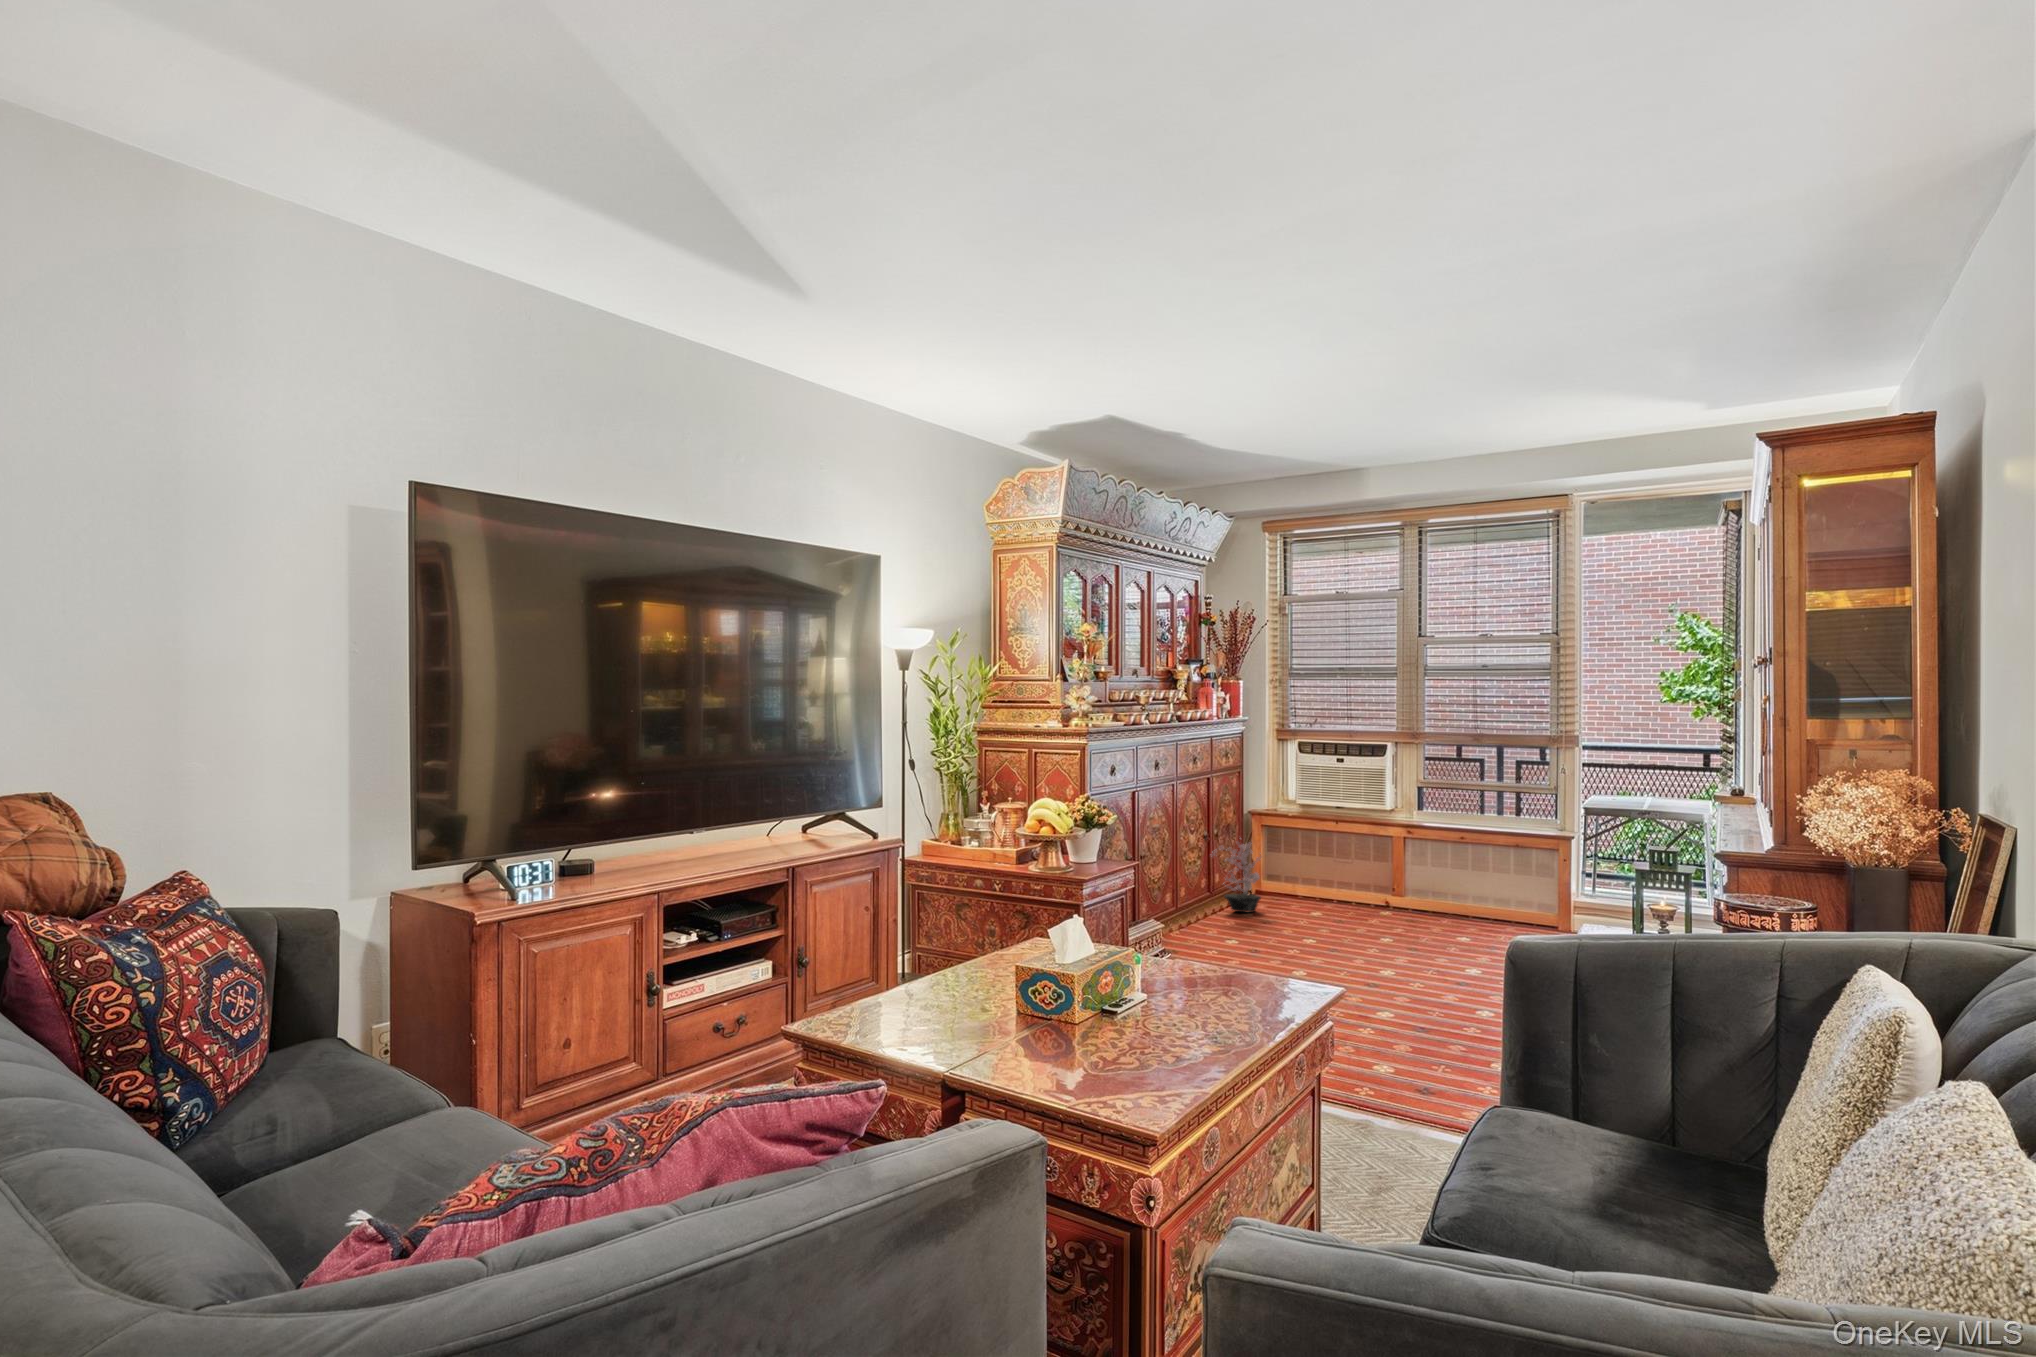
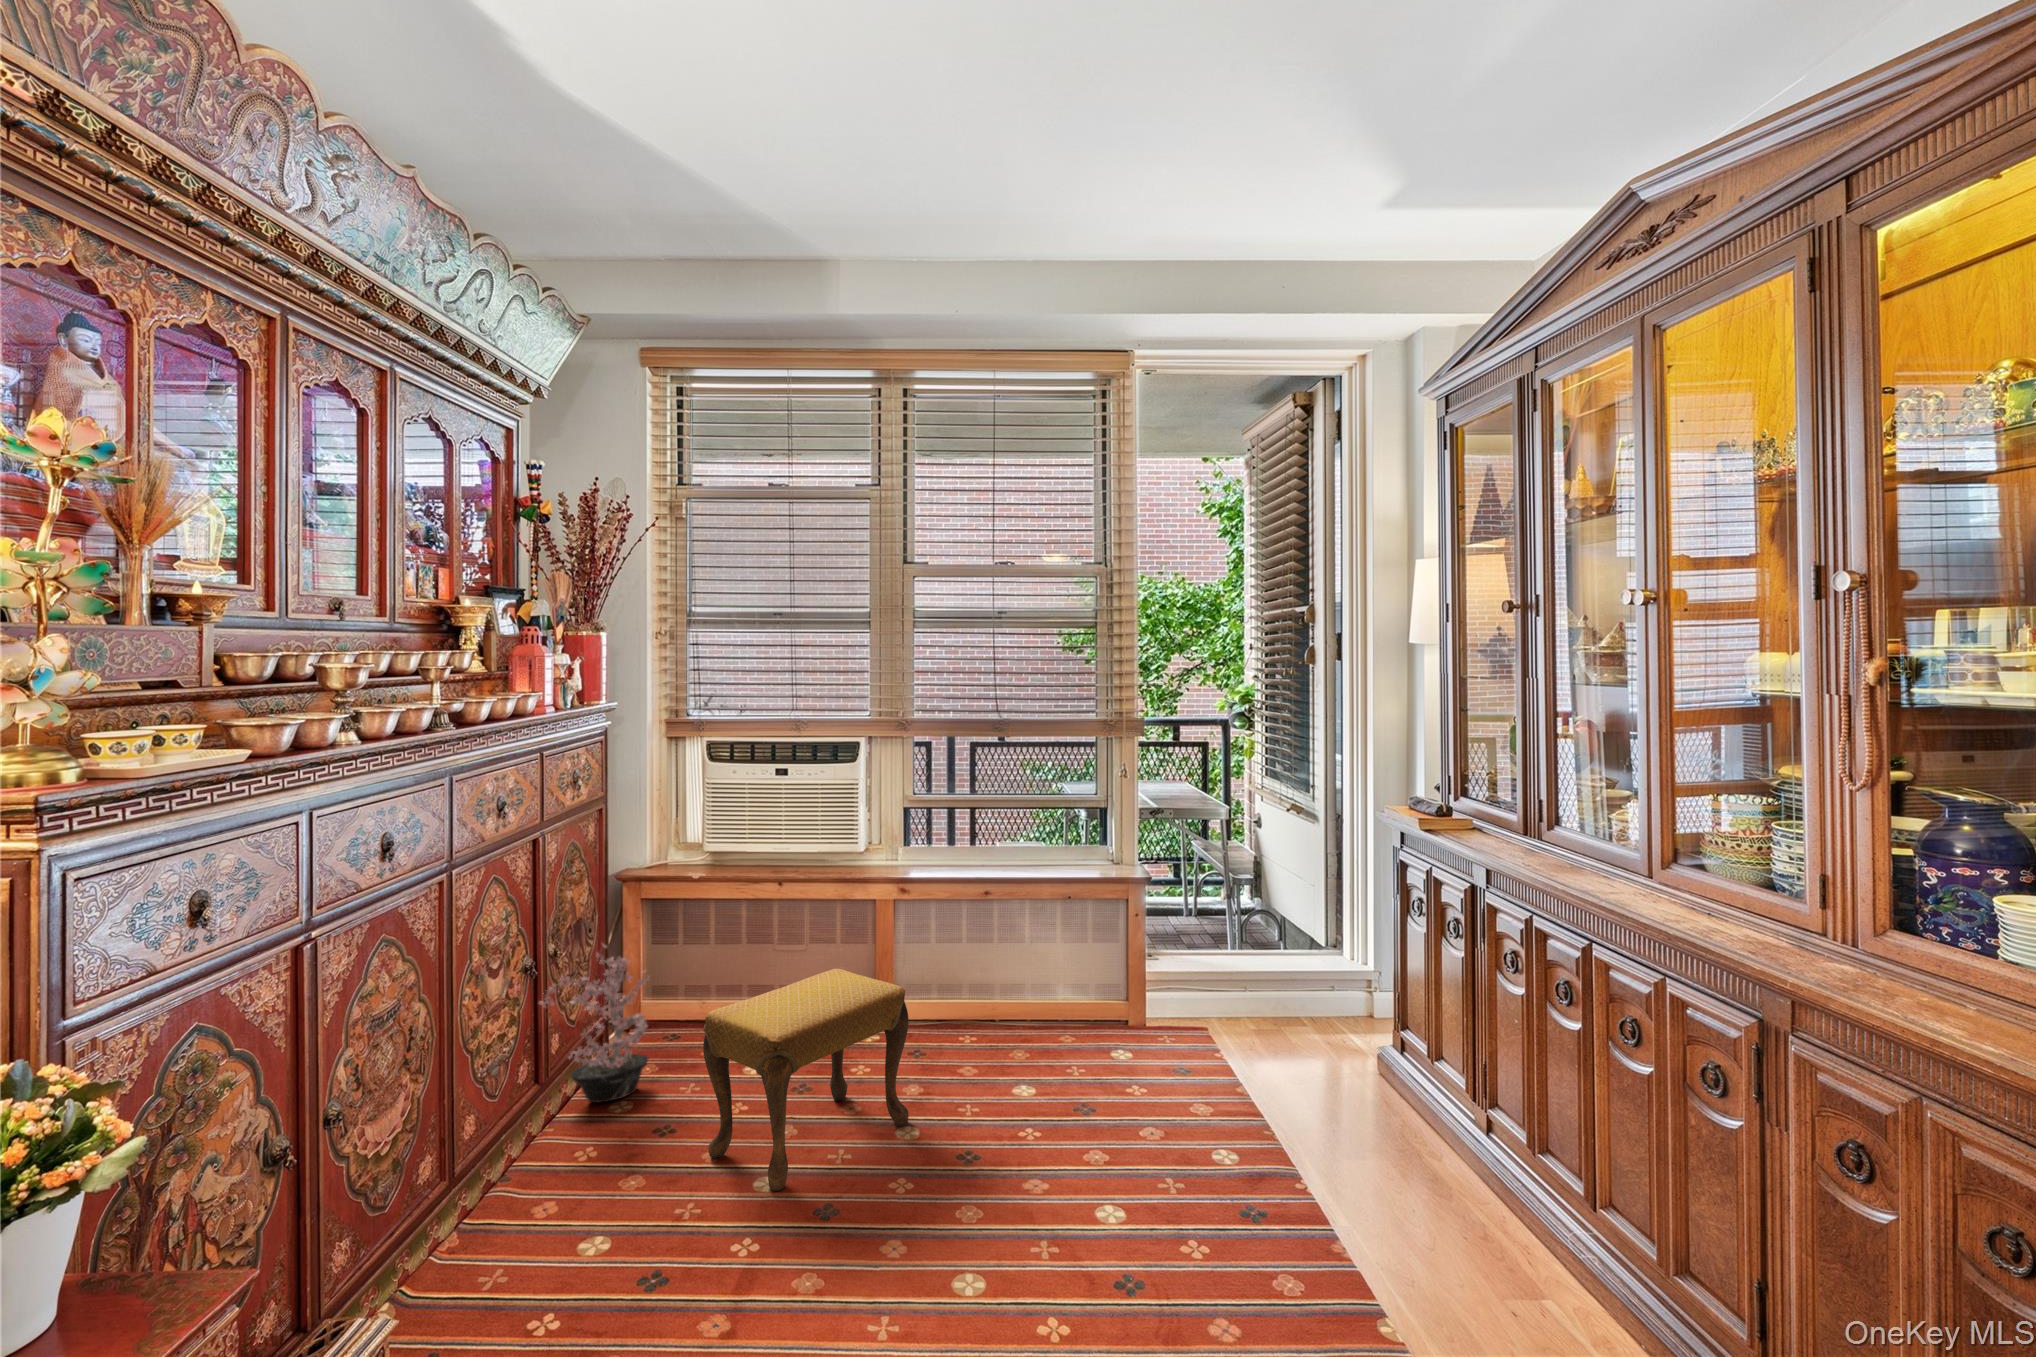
footstool: none [1282,857,1390,944] -> present [703,969,909,1191]

